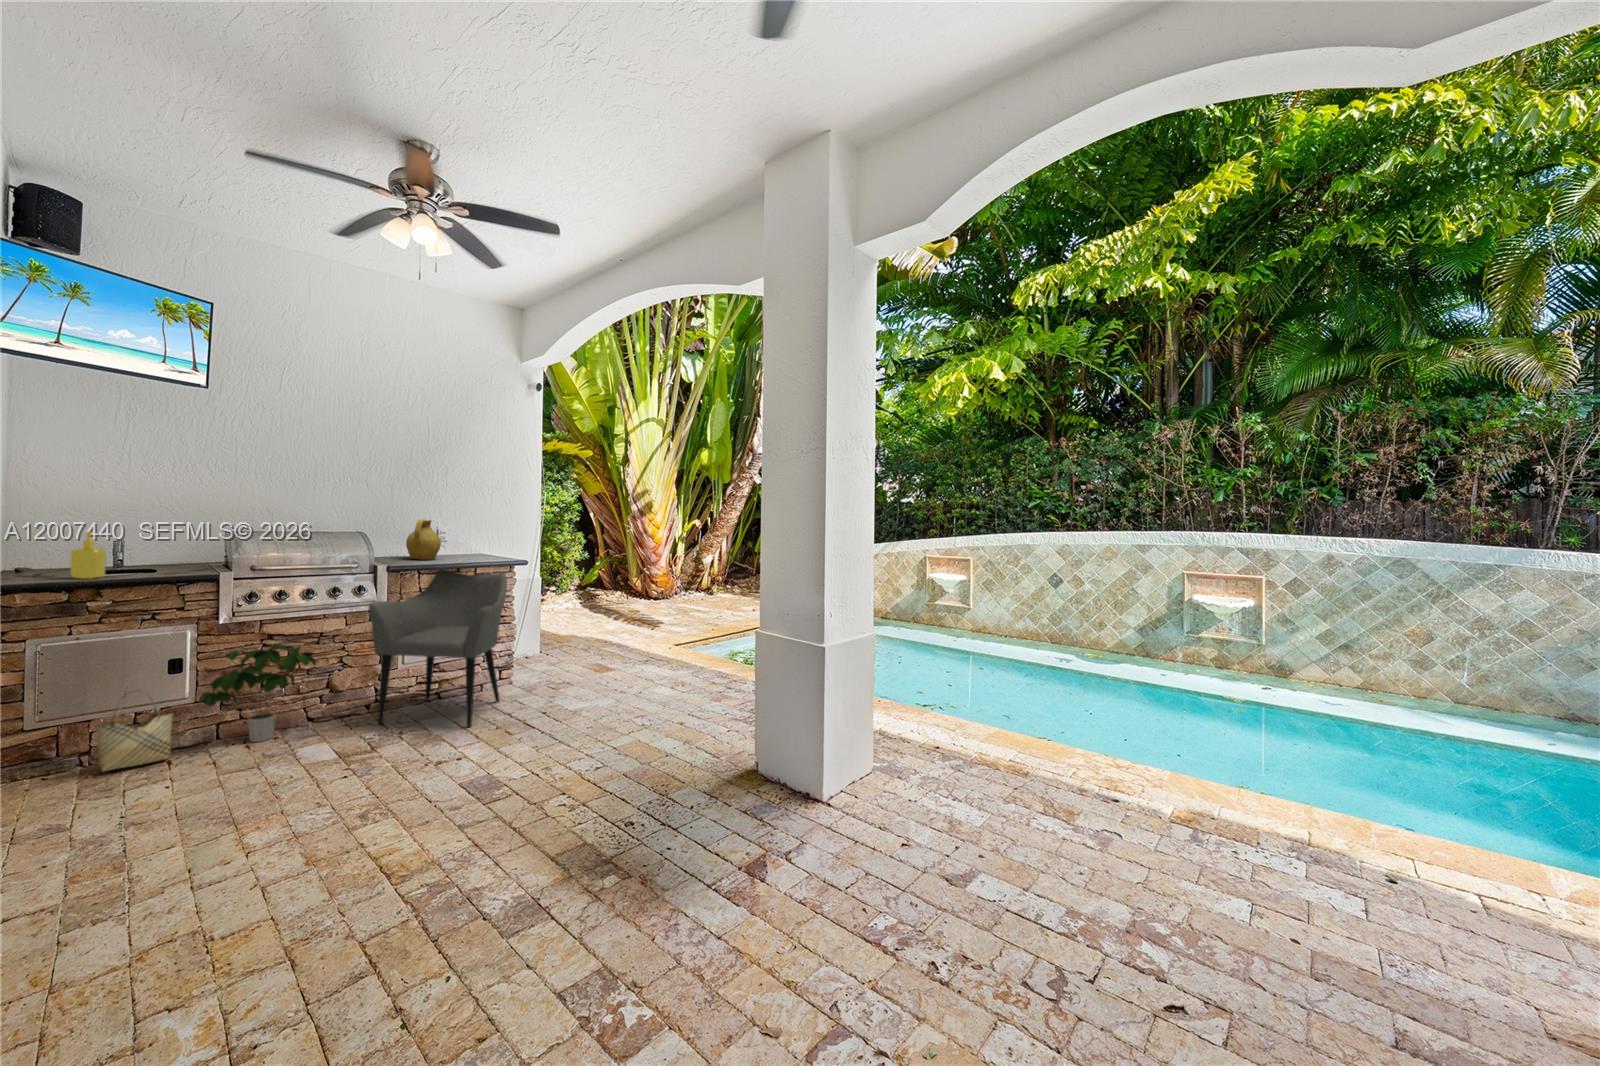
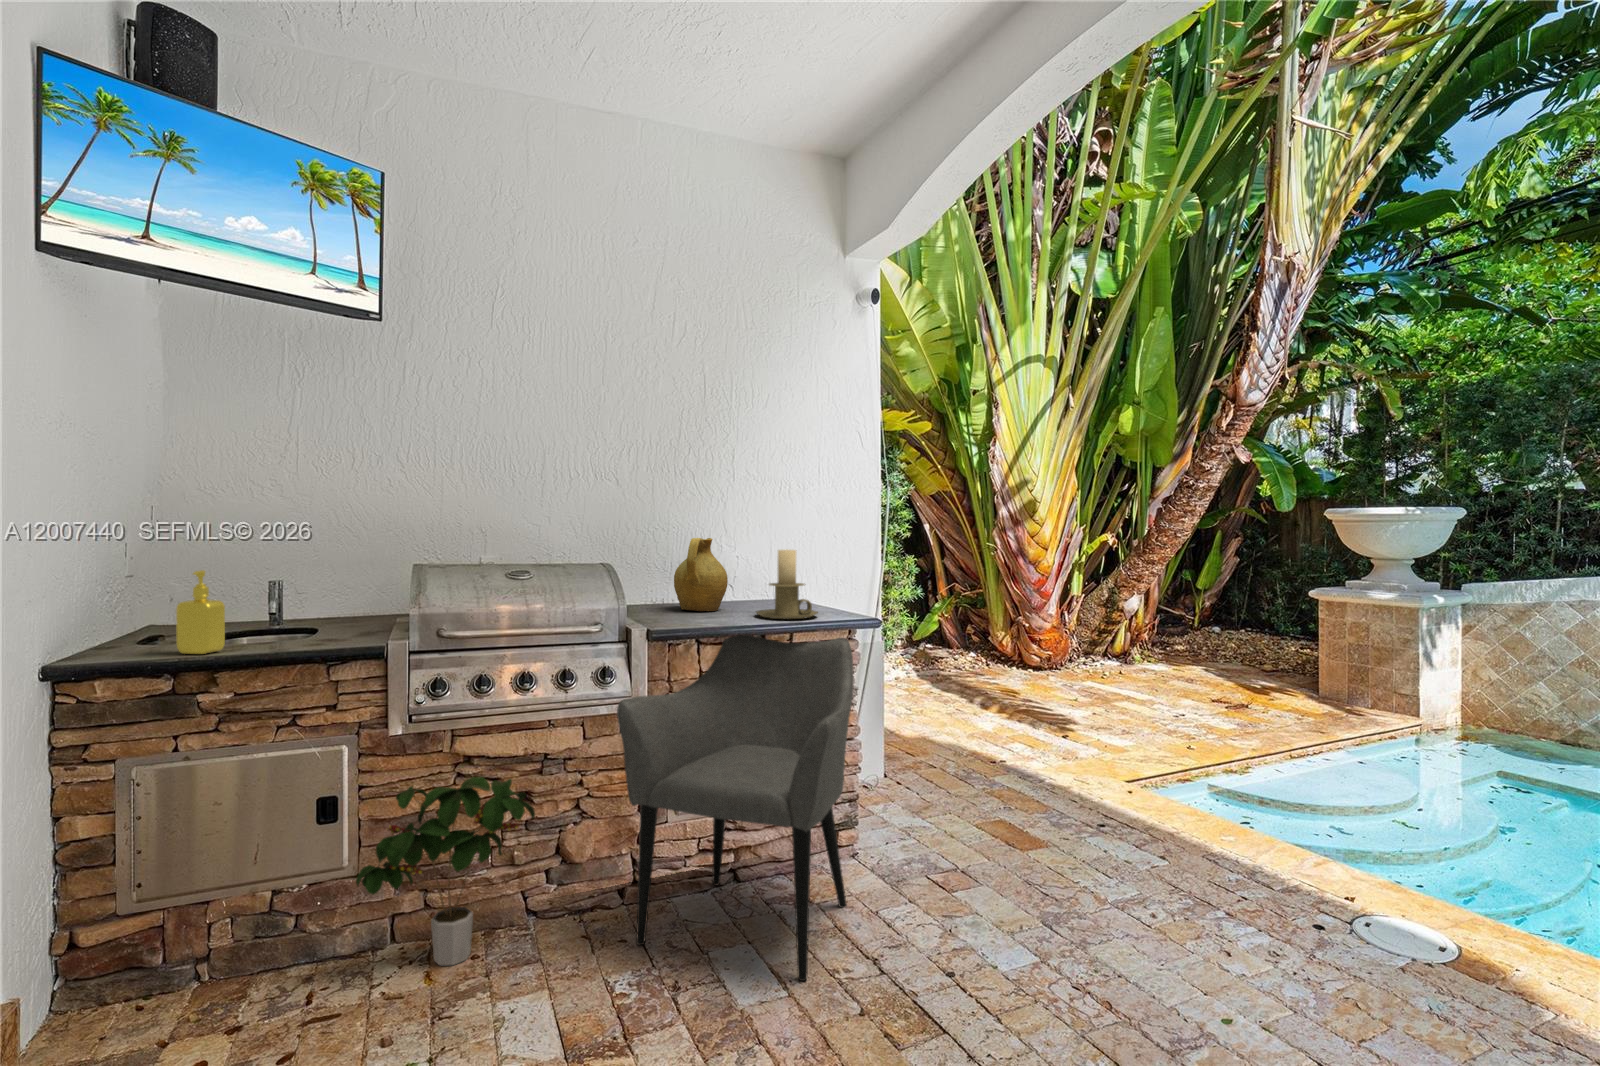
candle holder: none [456,527,494,564] -> present [756,550,818,619]
woven basket: present [96,697,173,771] -> none [201,858,319,1016]

